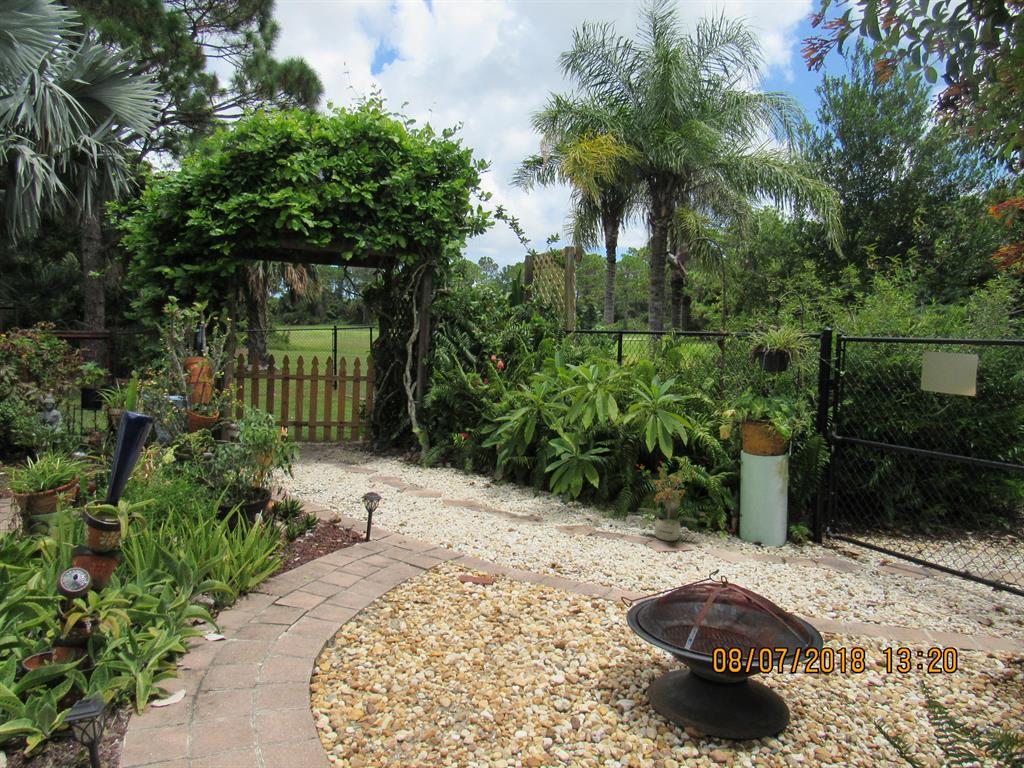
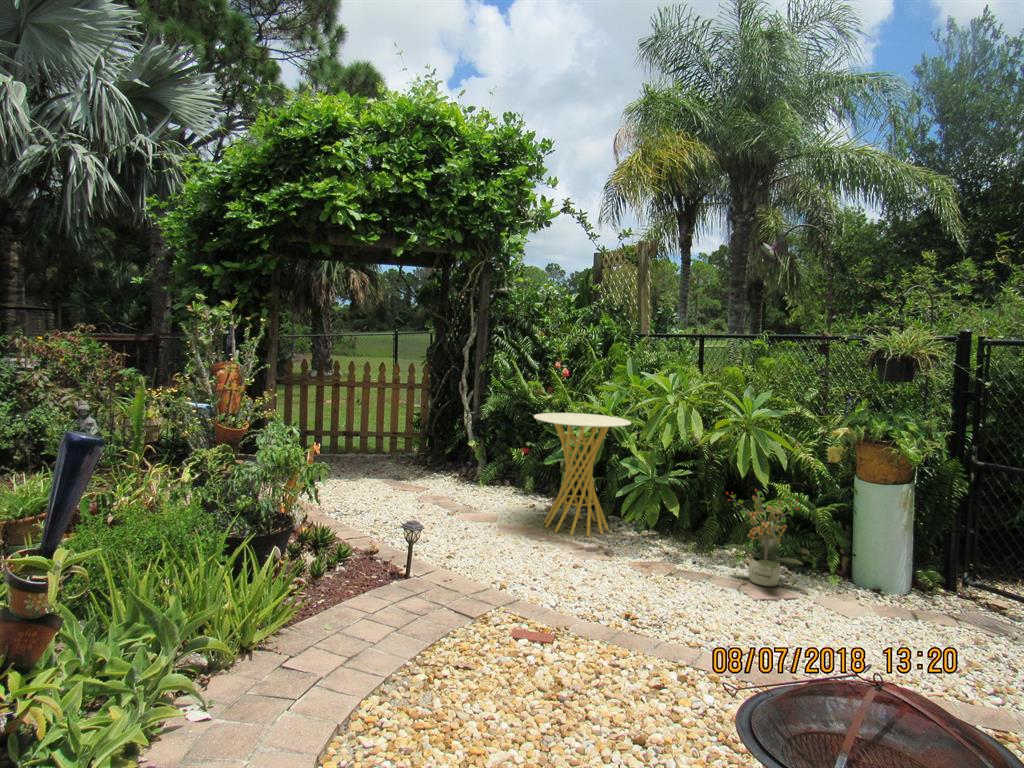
side table: none [474,401,559,507] -> present [534,413,631,536]

